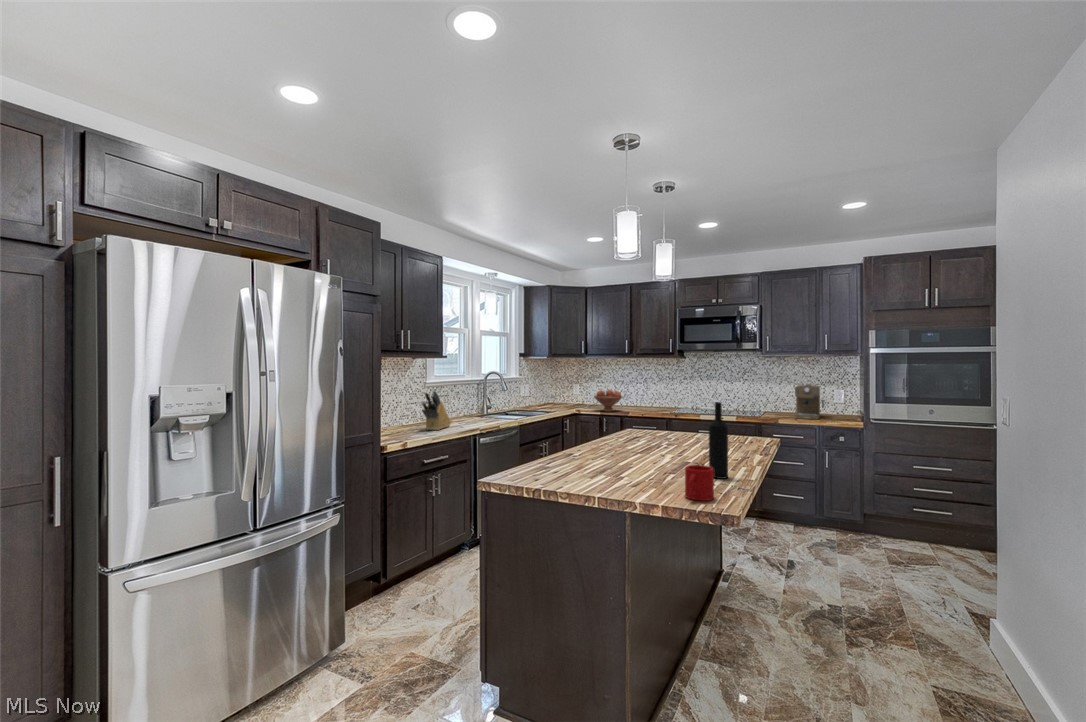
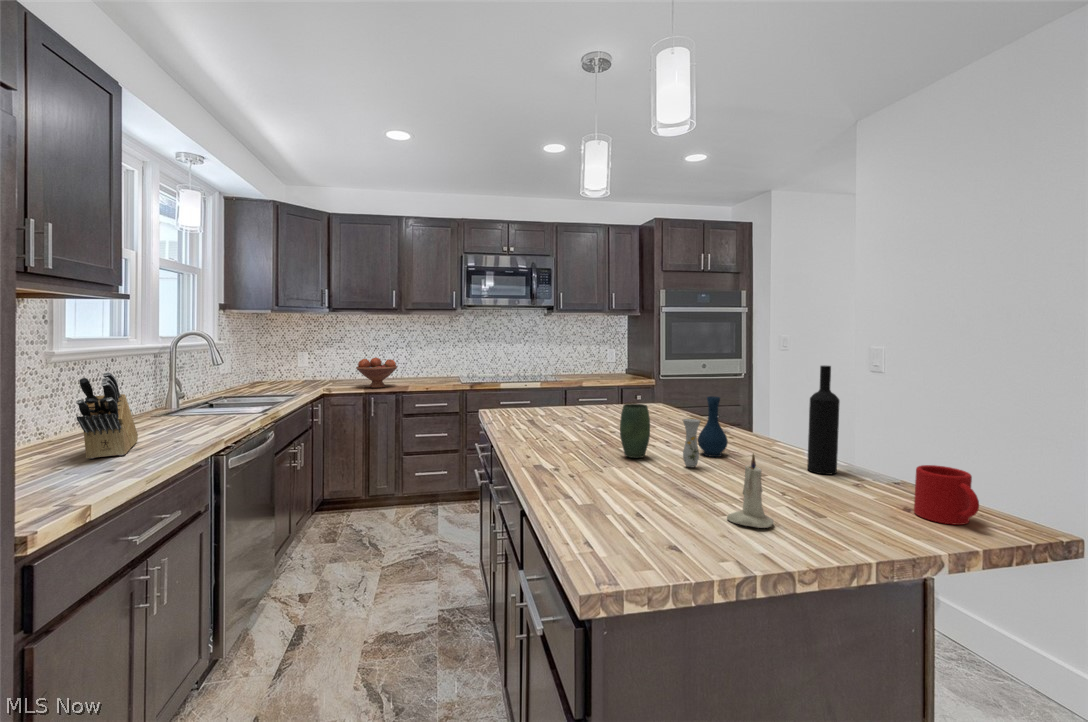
coffee maker: present [795,384,824,419] -> none [584,344,613,380]
vase: none [623,422,693,464] -> present [620,396,728,467]
candle: none [585,443,606,482] -> present [727,454,774,528]

